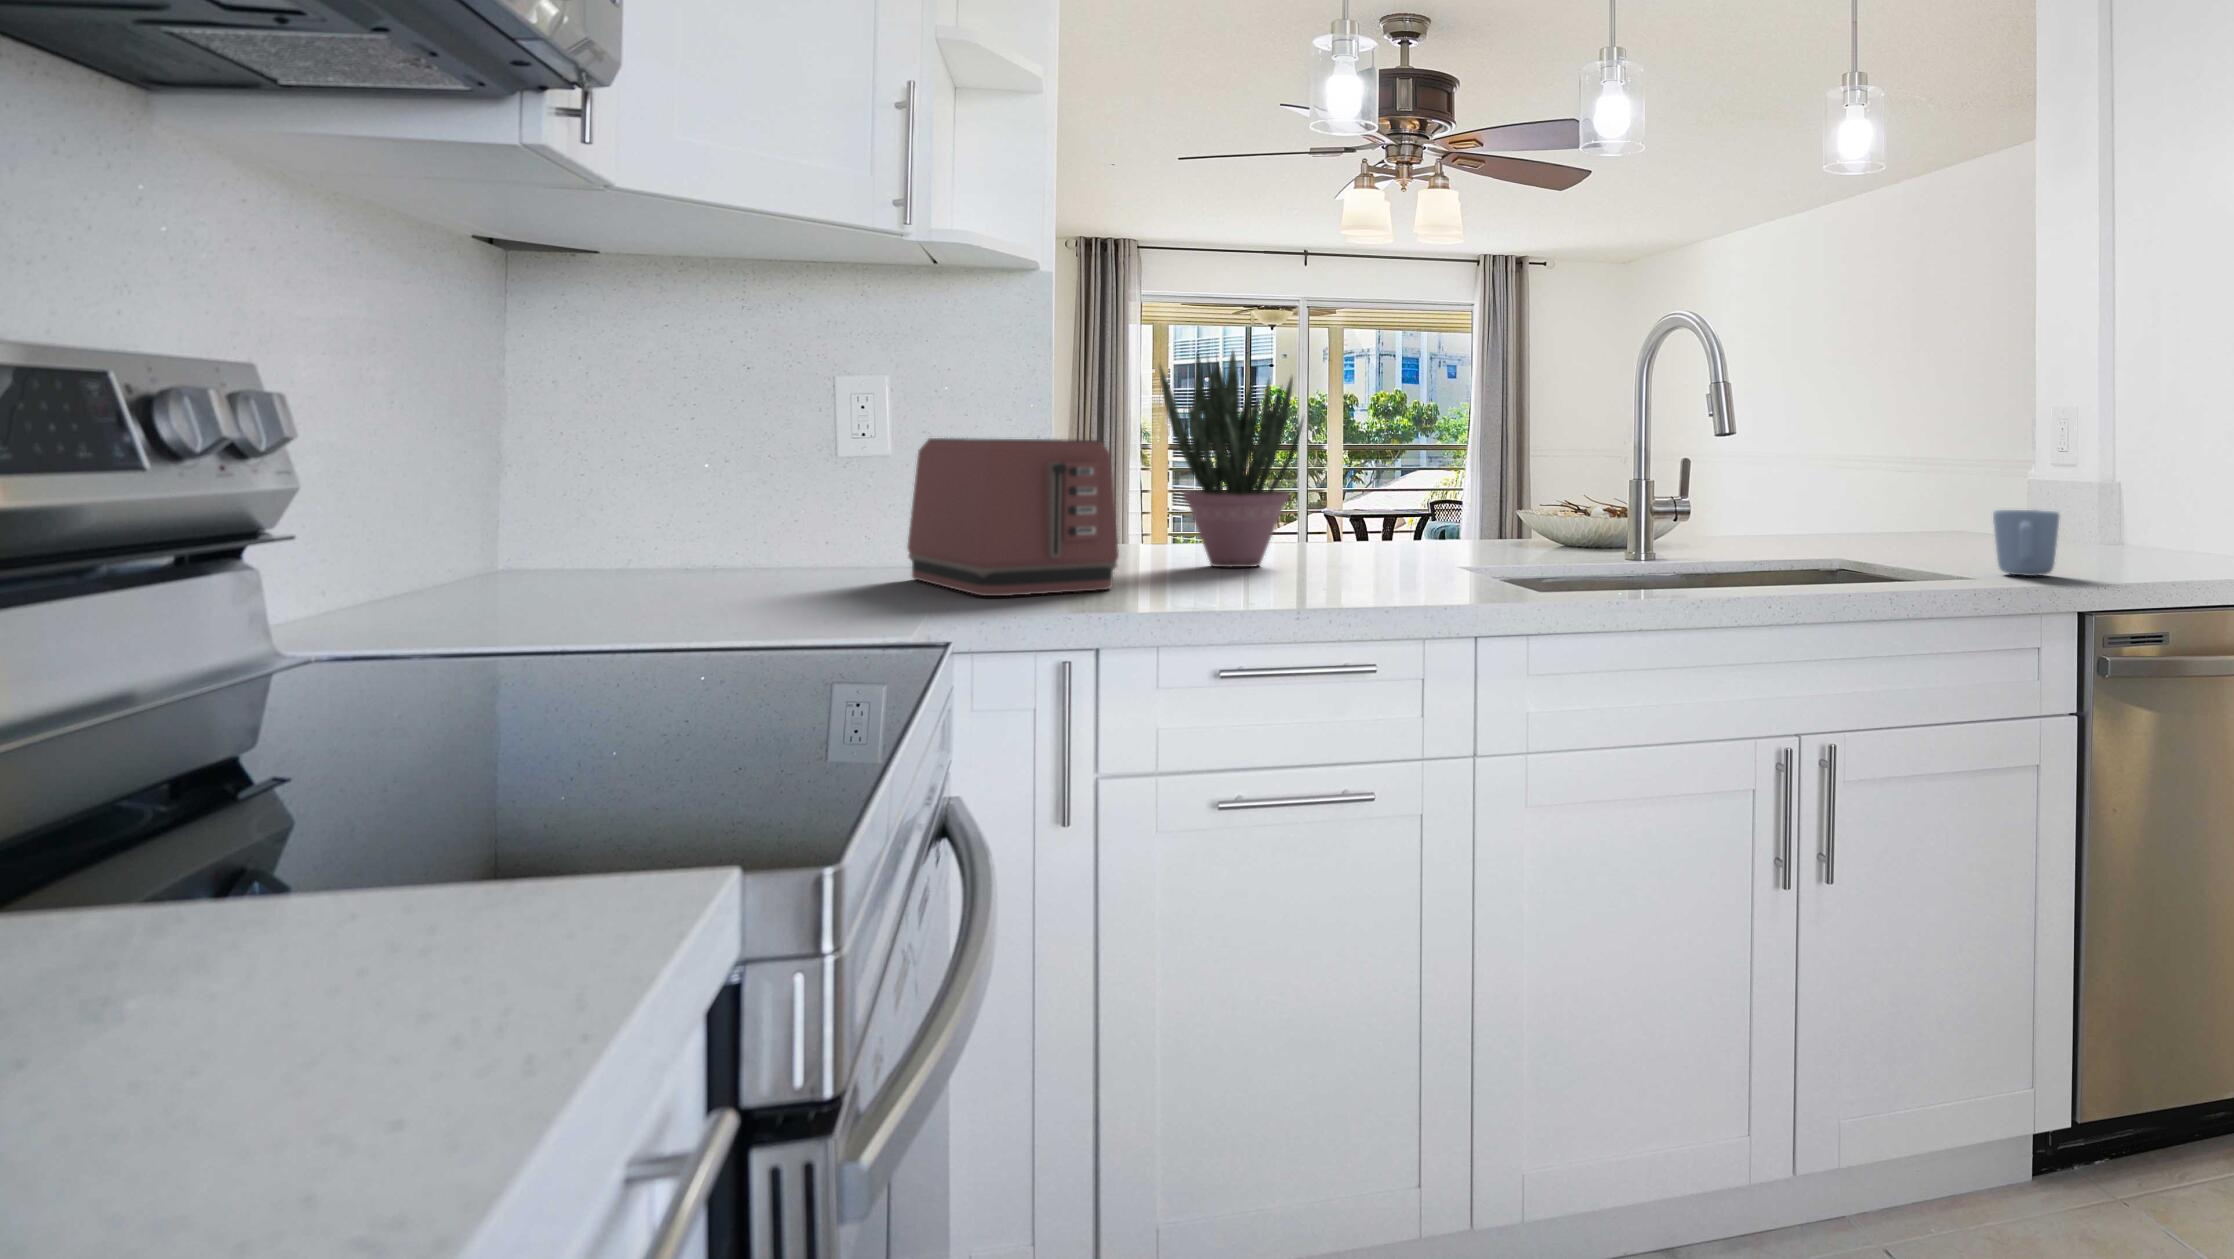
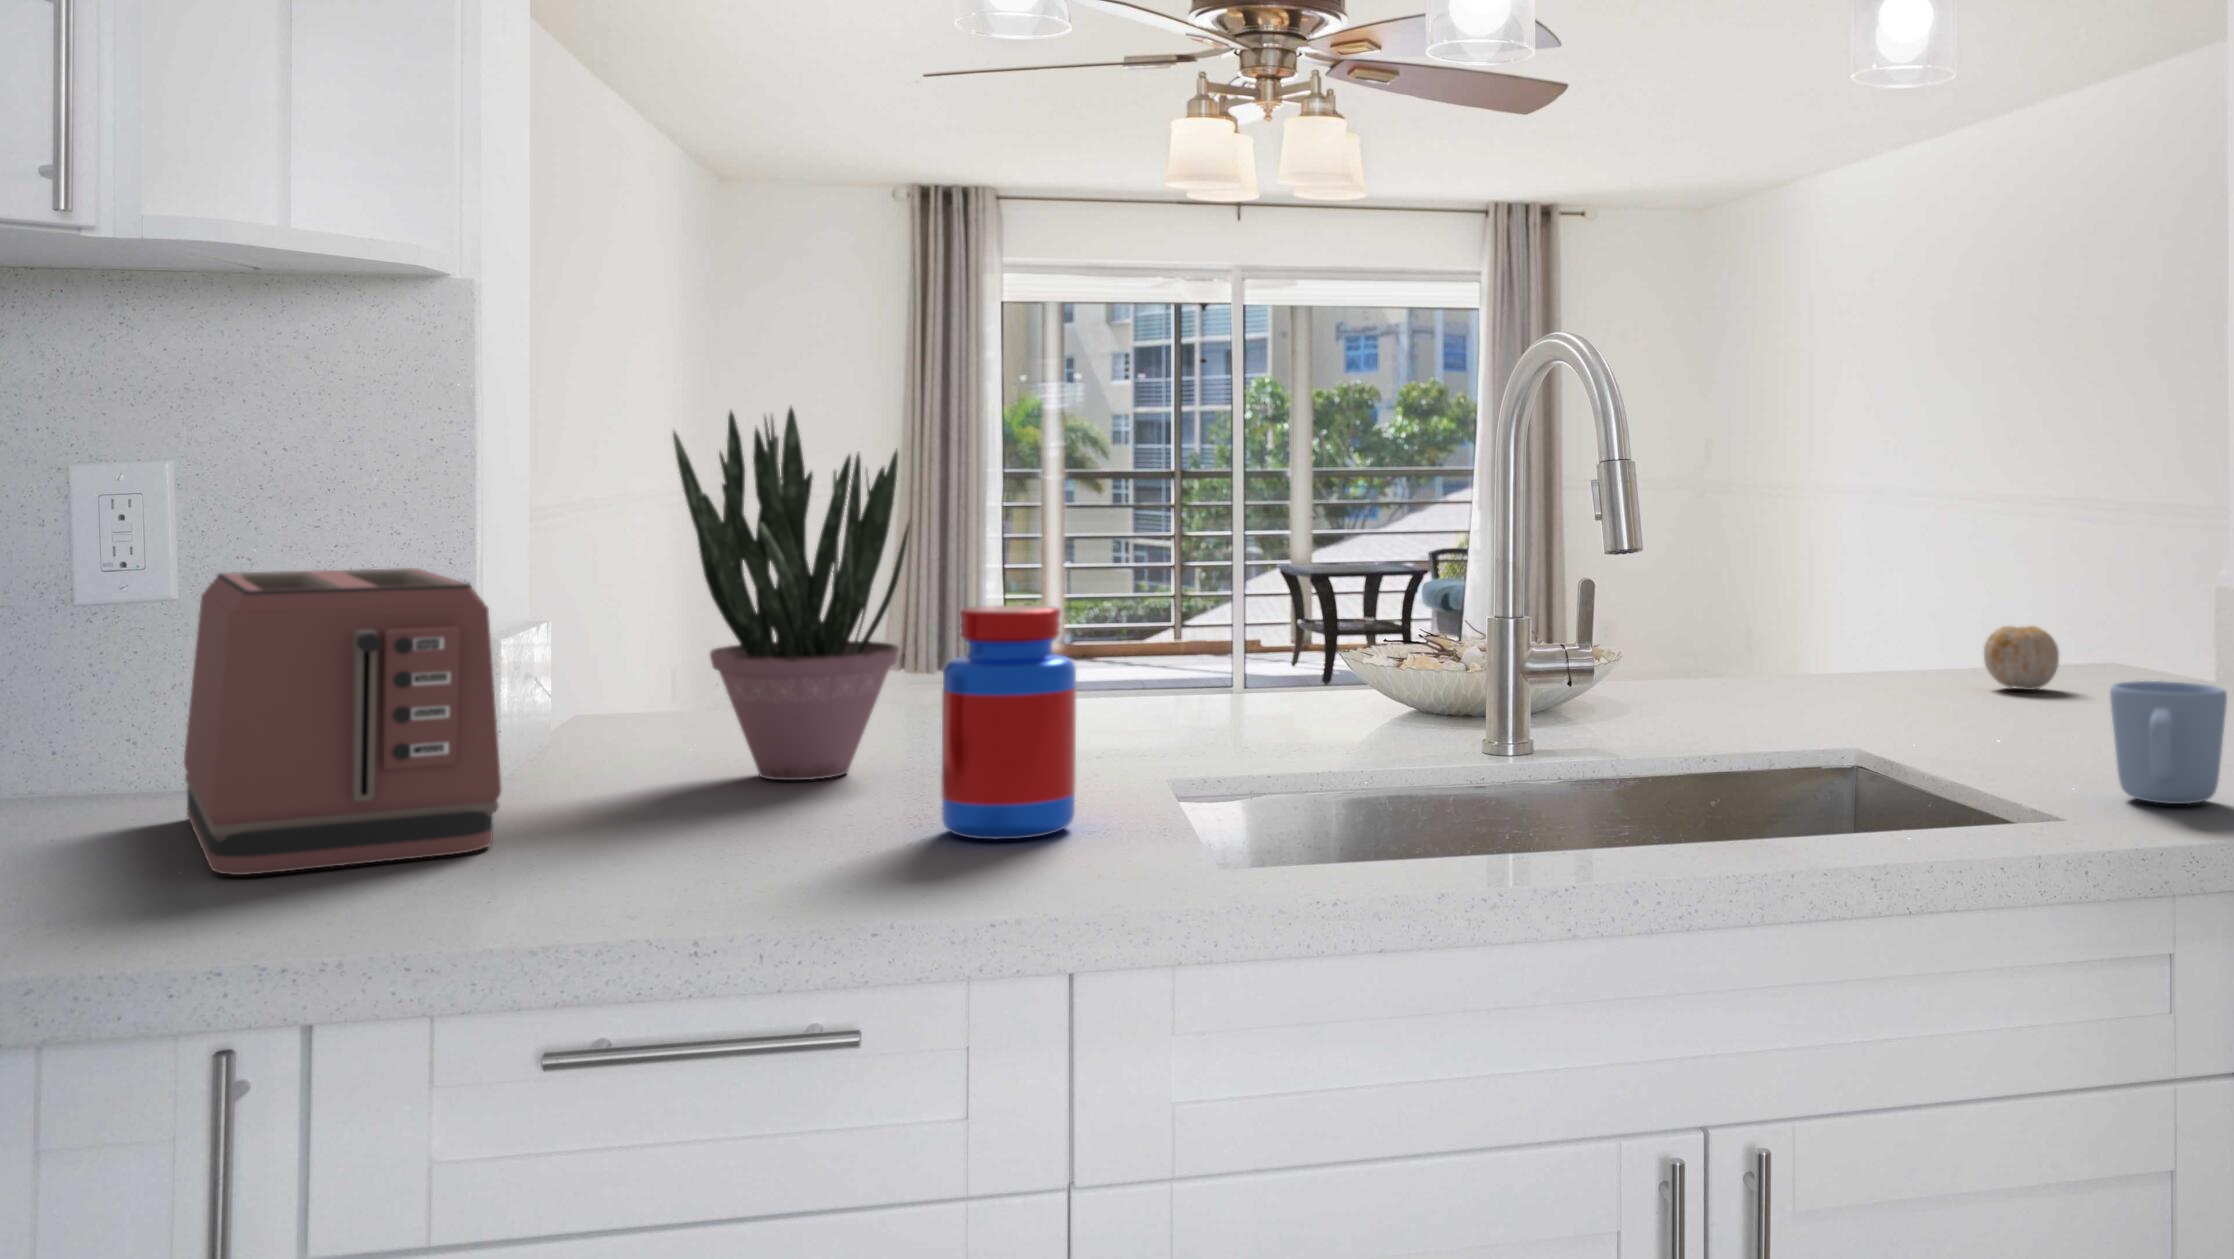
jar: none [1357,458,1431,586] -> present [941,605,1077,839]
fruit: none [1883,500,1929,538] -> present [1984,626,2059,690]

